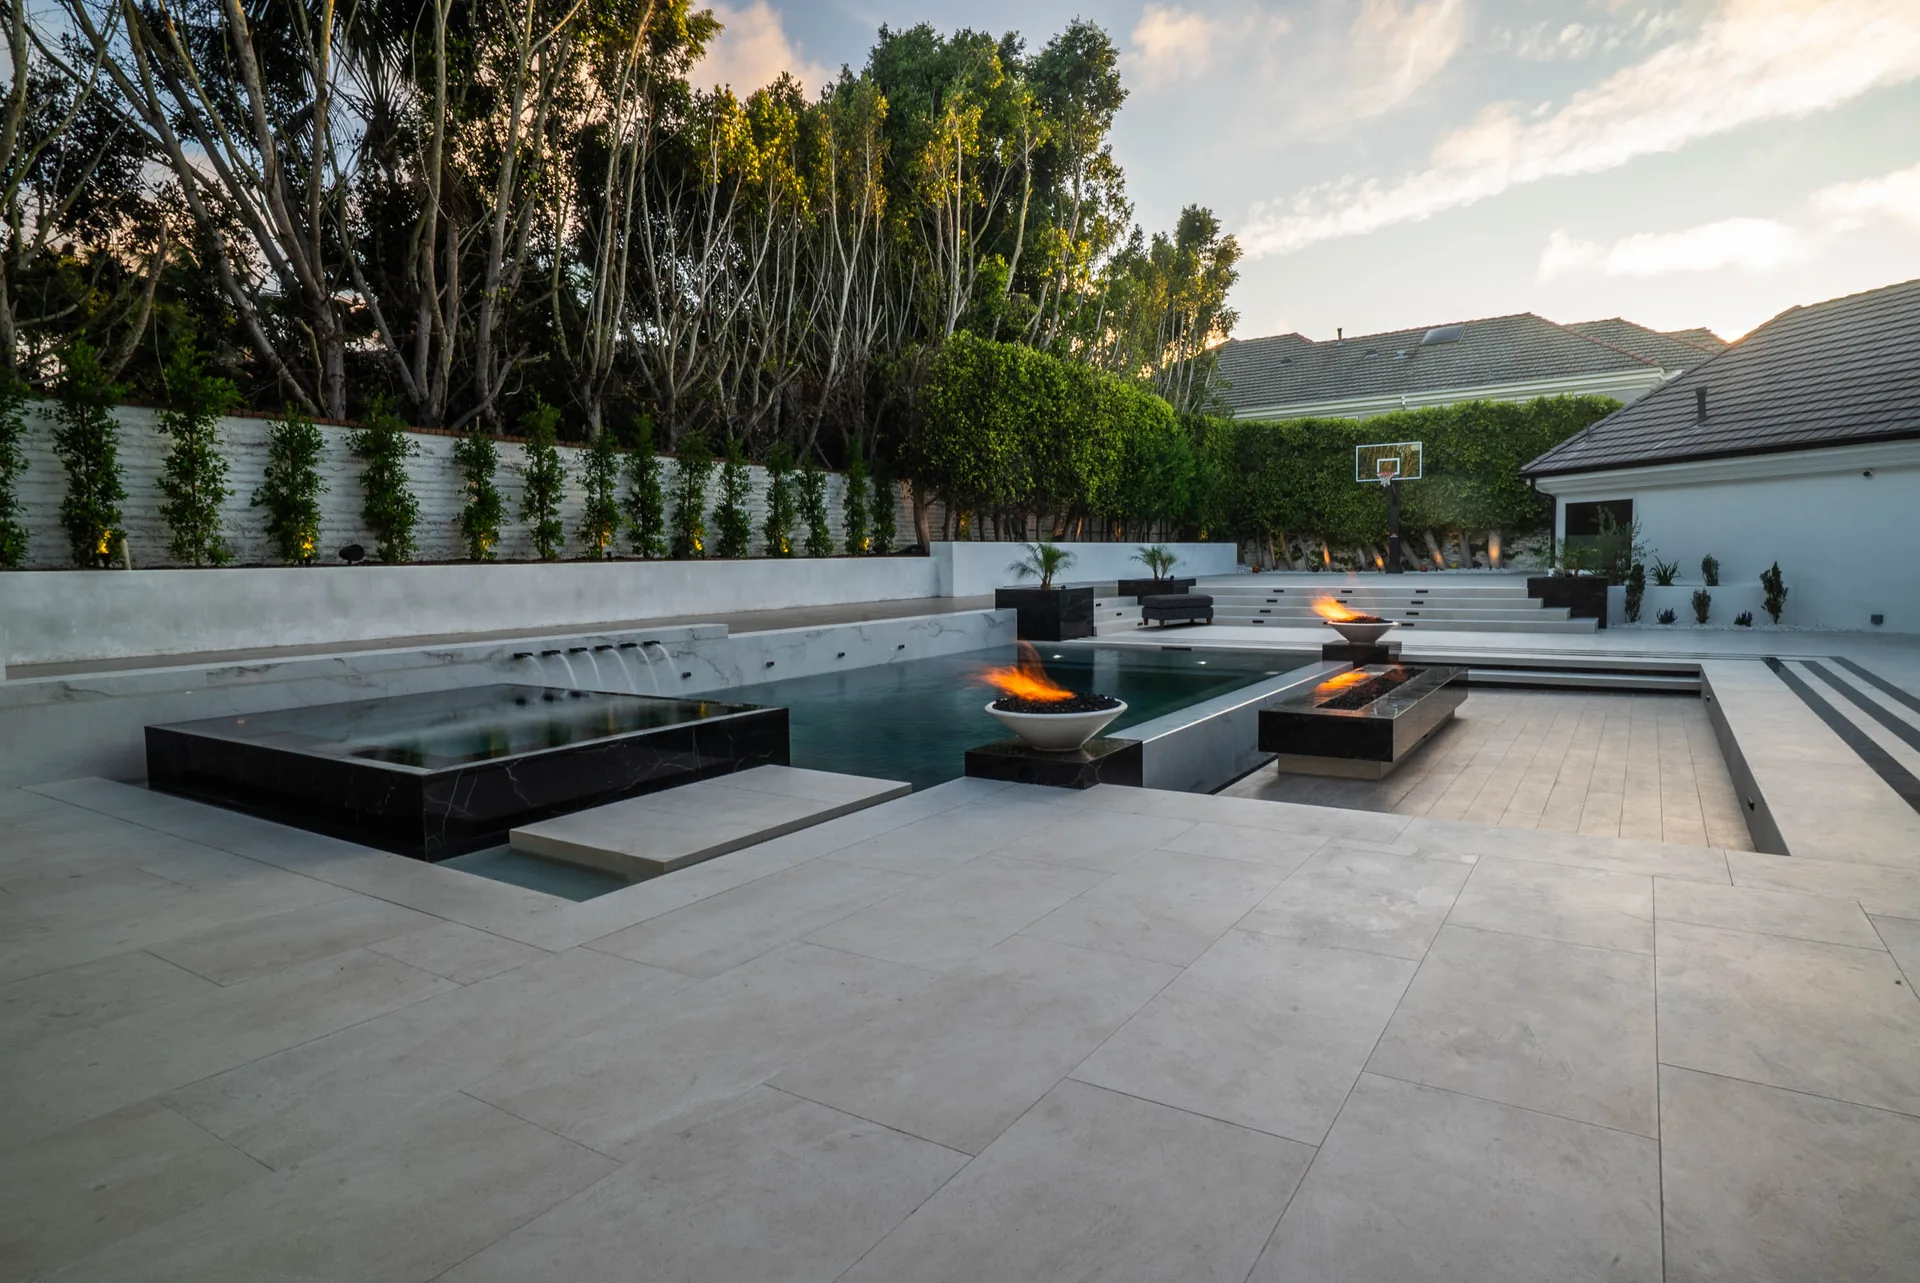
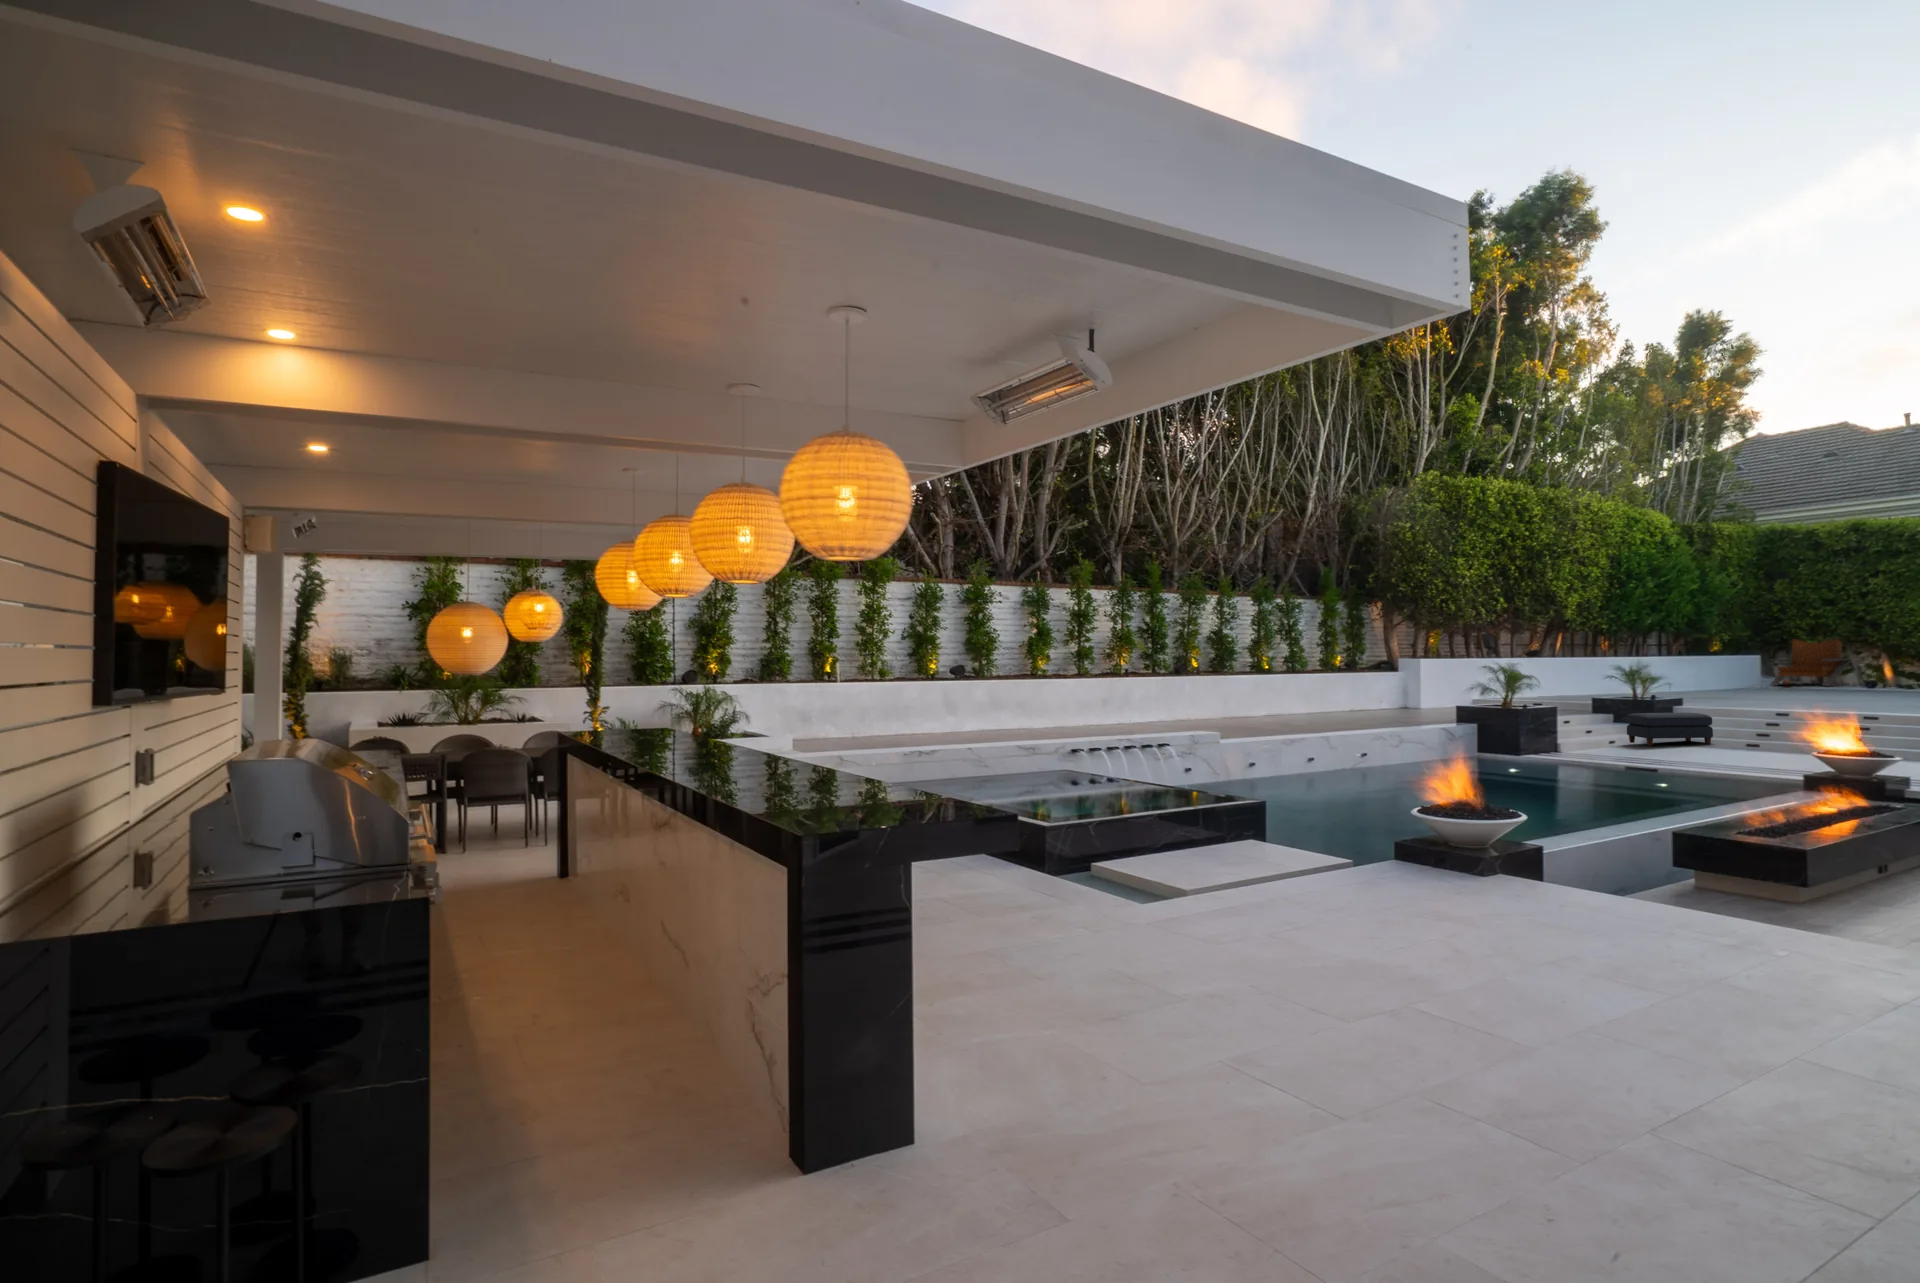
lounge chair: none [1245,526,1306,569] -> present [1771,639,1852,686]

